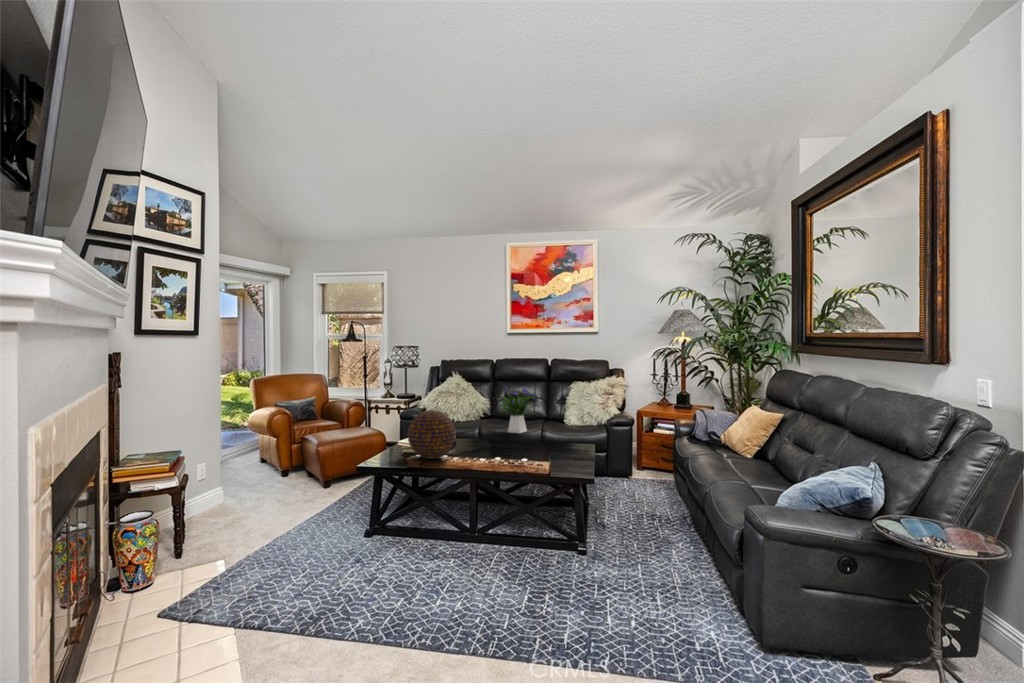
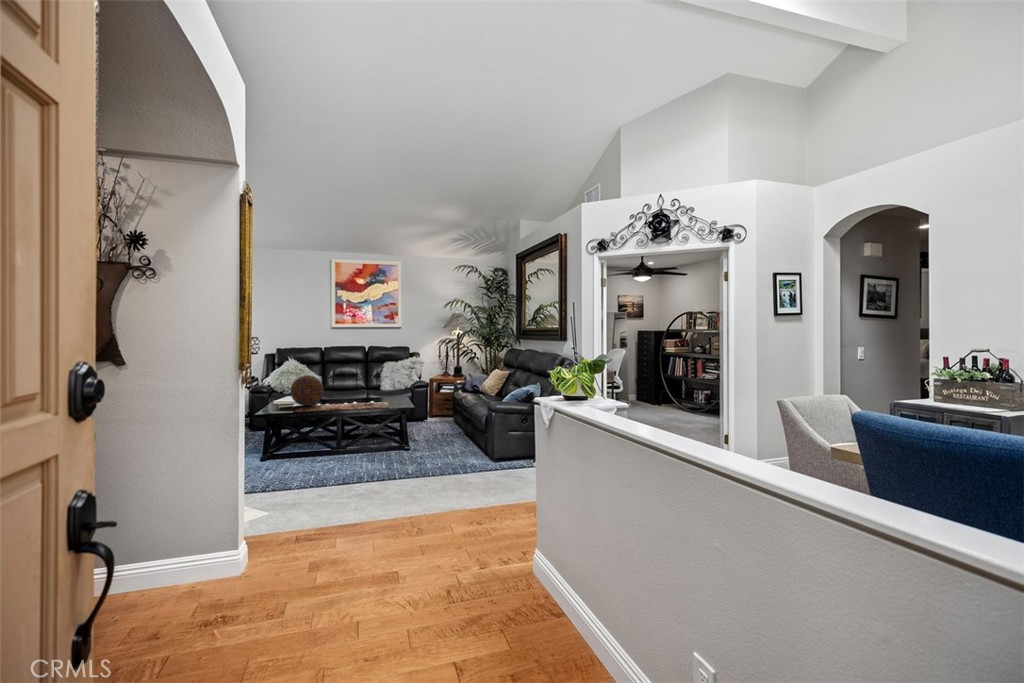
flower arrangement: present [500,387,536,433] -> none [333,362,366,395]

